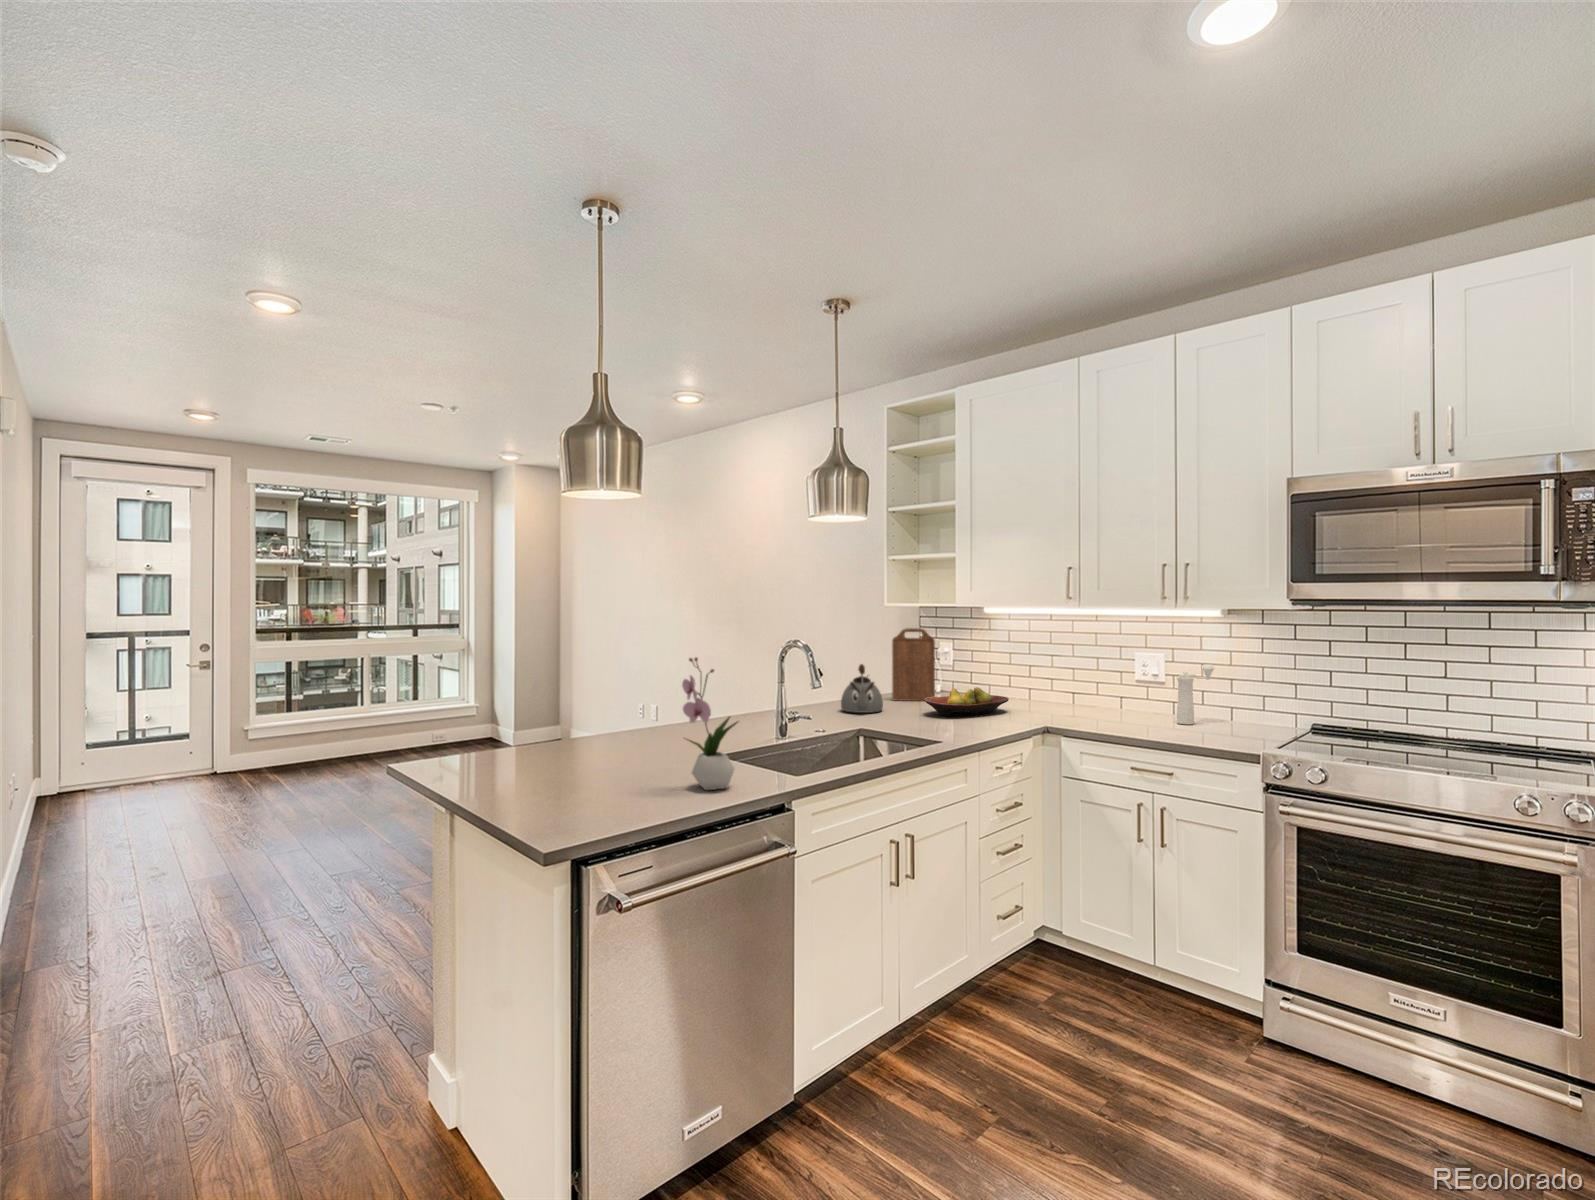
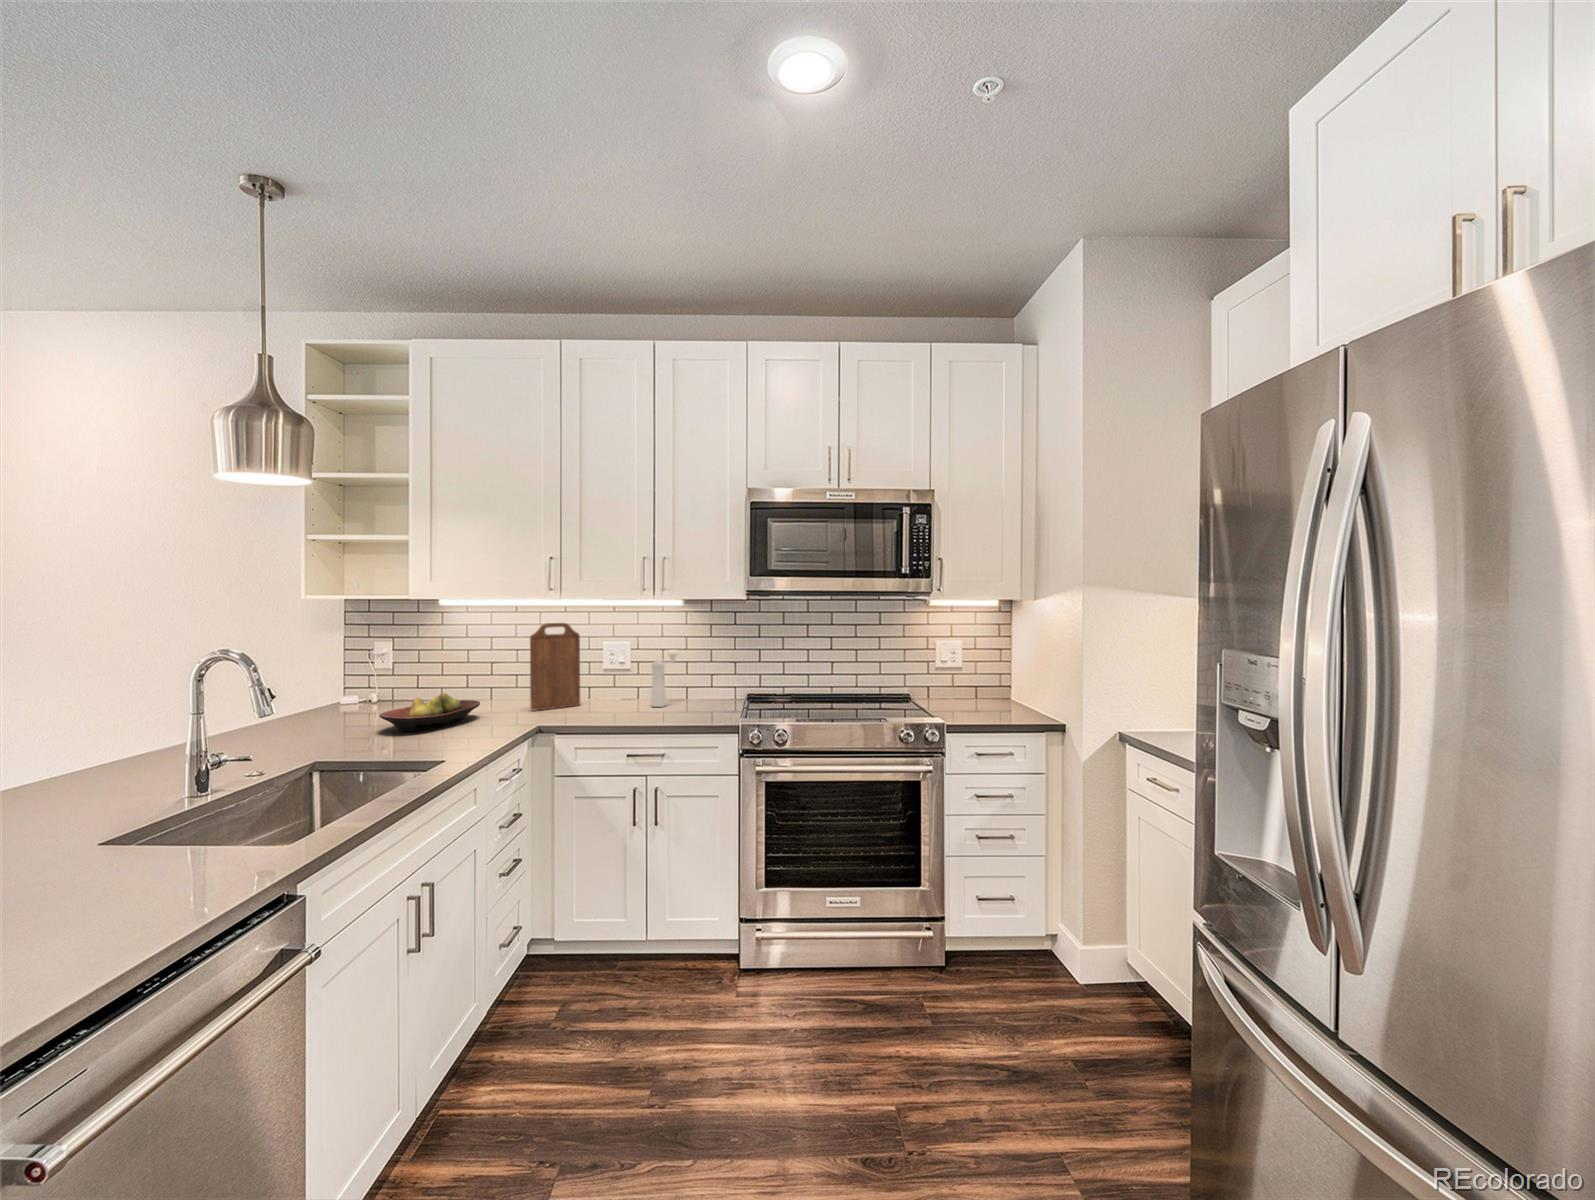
cutting board: present [892,628,935,701] -> present [530,623,580,710]
flower arrangement: present [682,658,738,790] -> none [64,699,195,915]
kettle: present [841,664,883,713] -> none [249,679,316,745]

